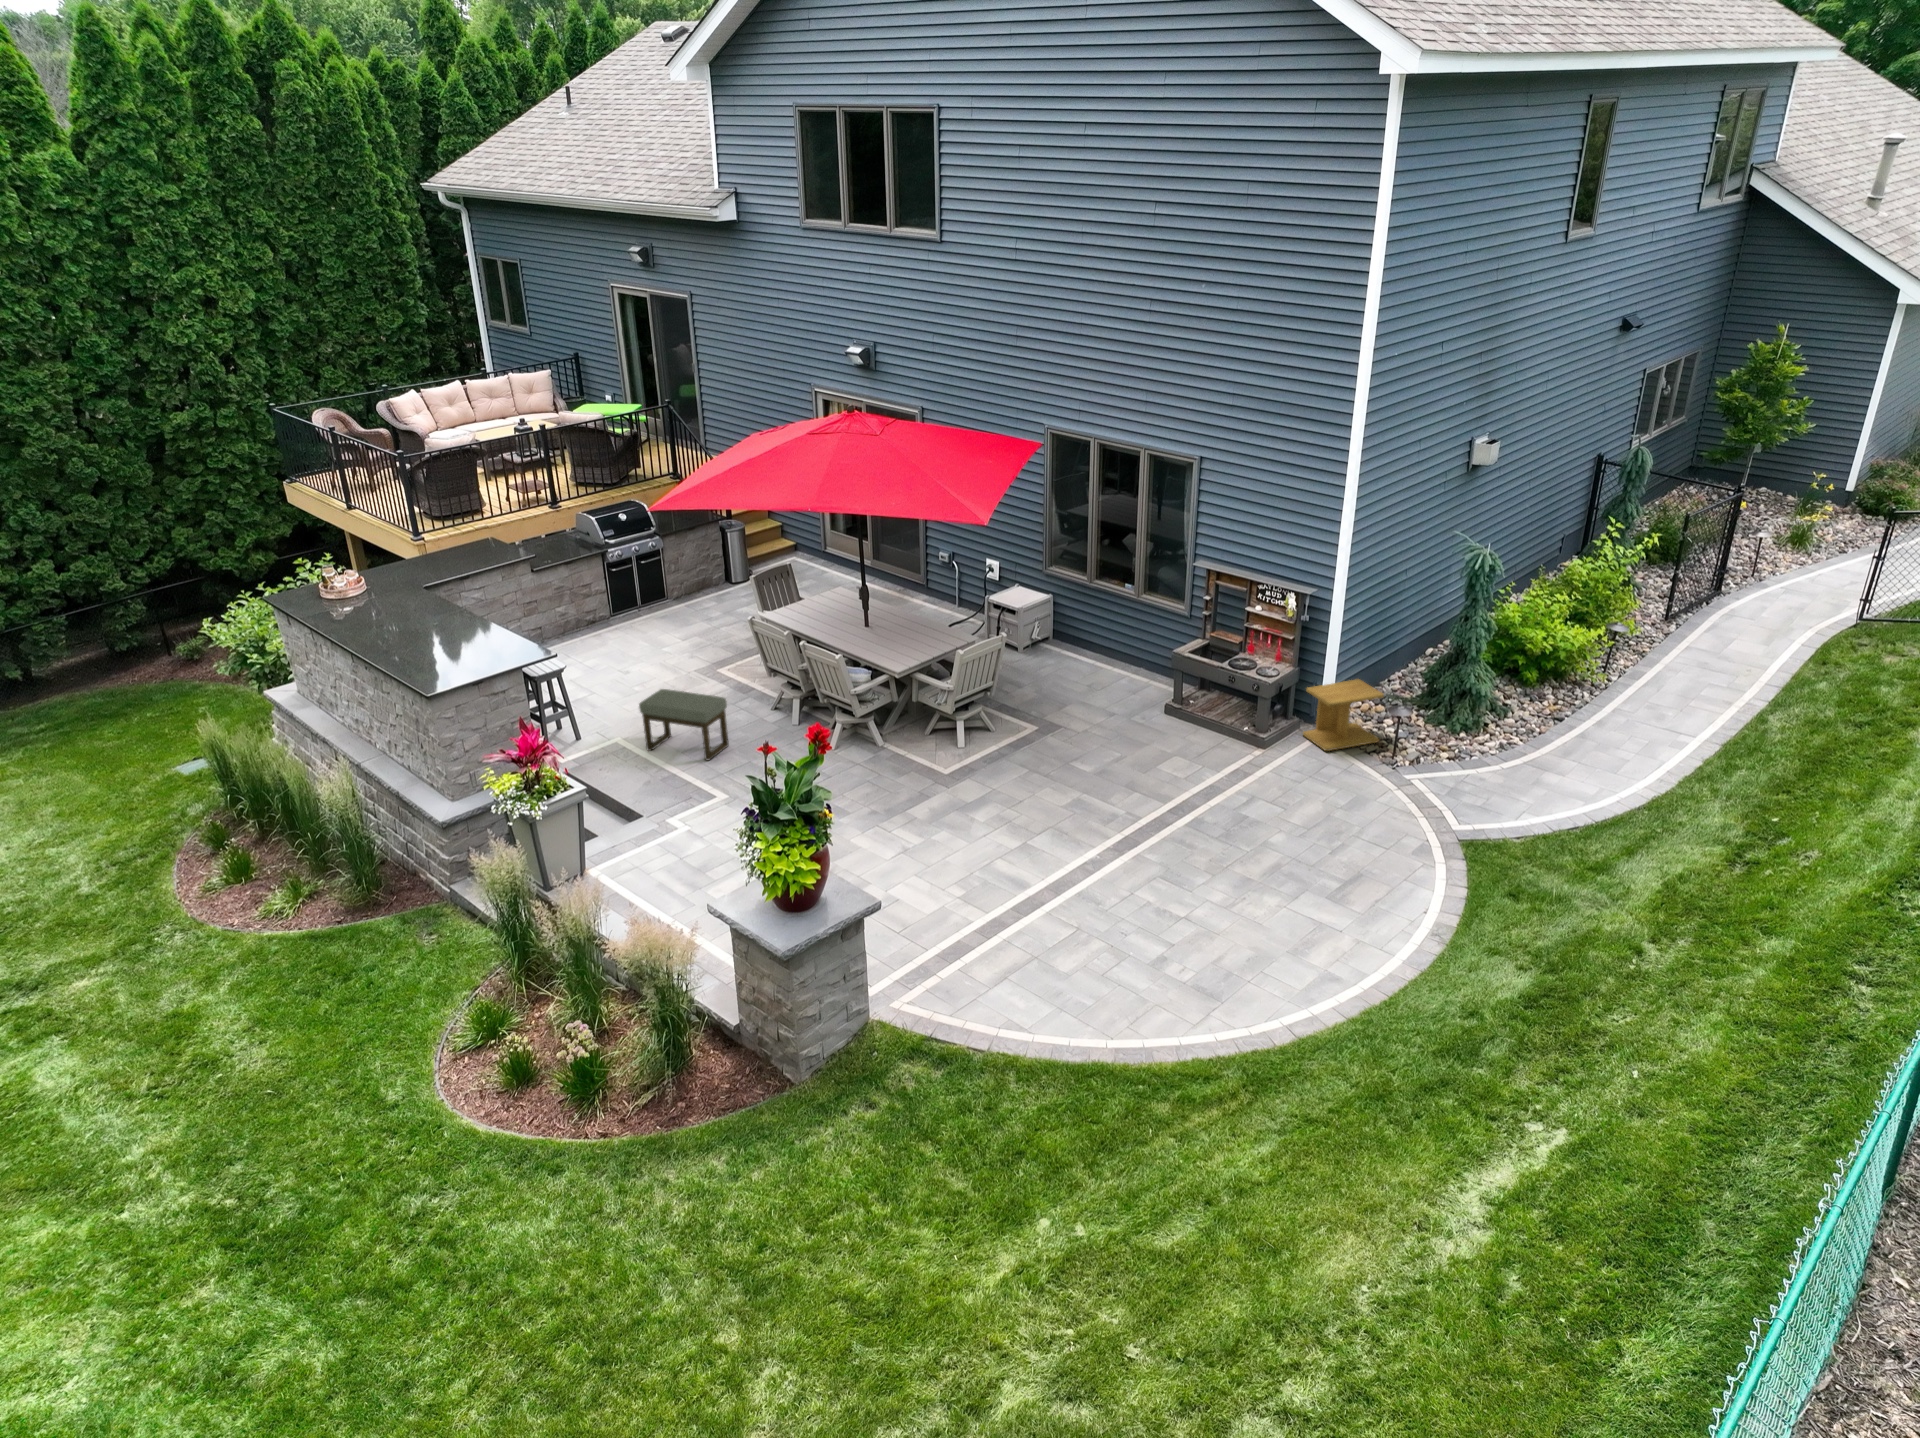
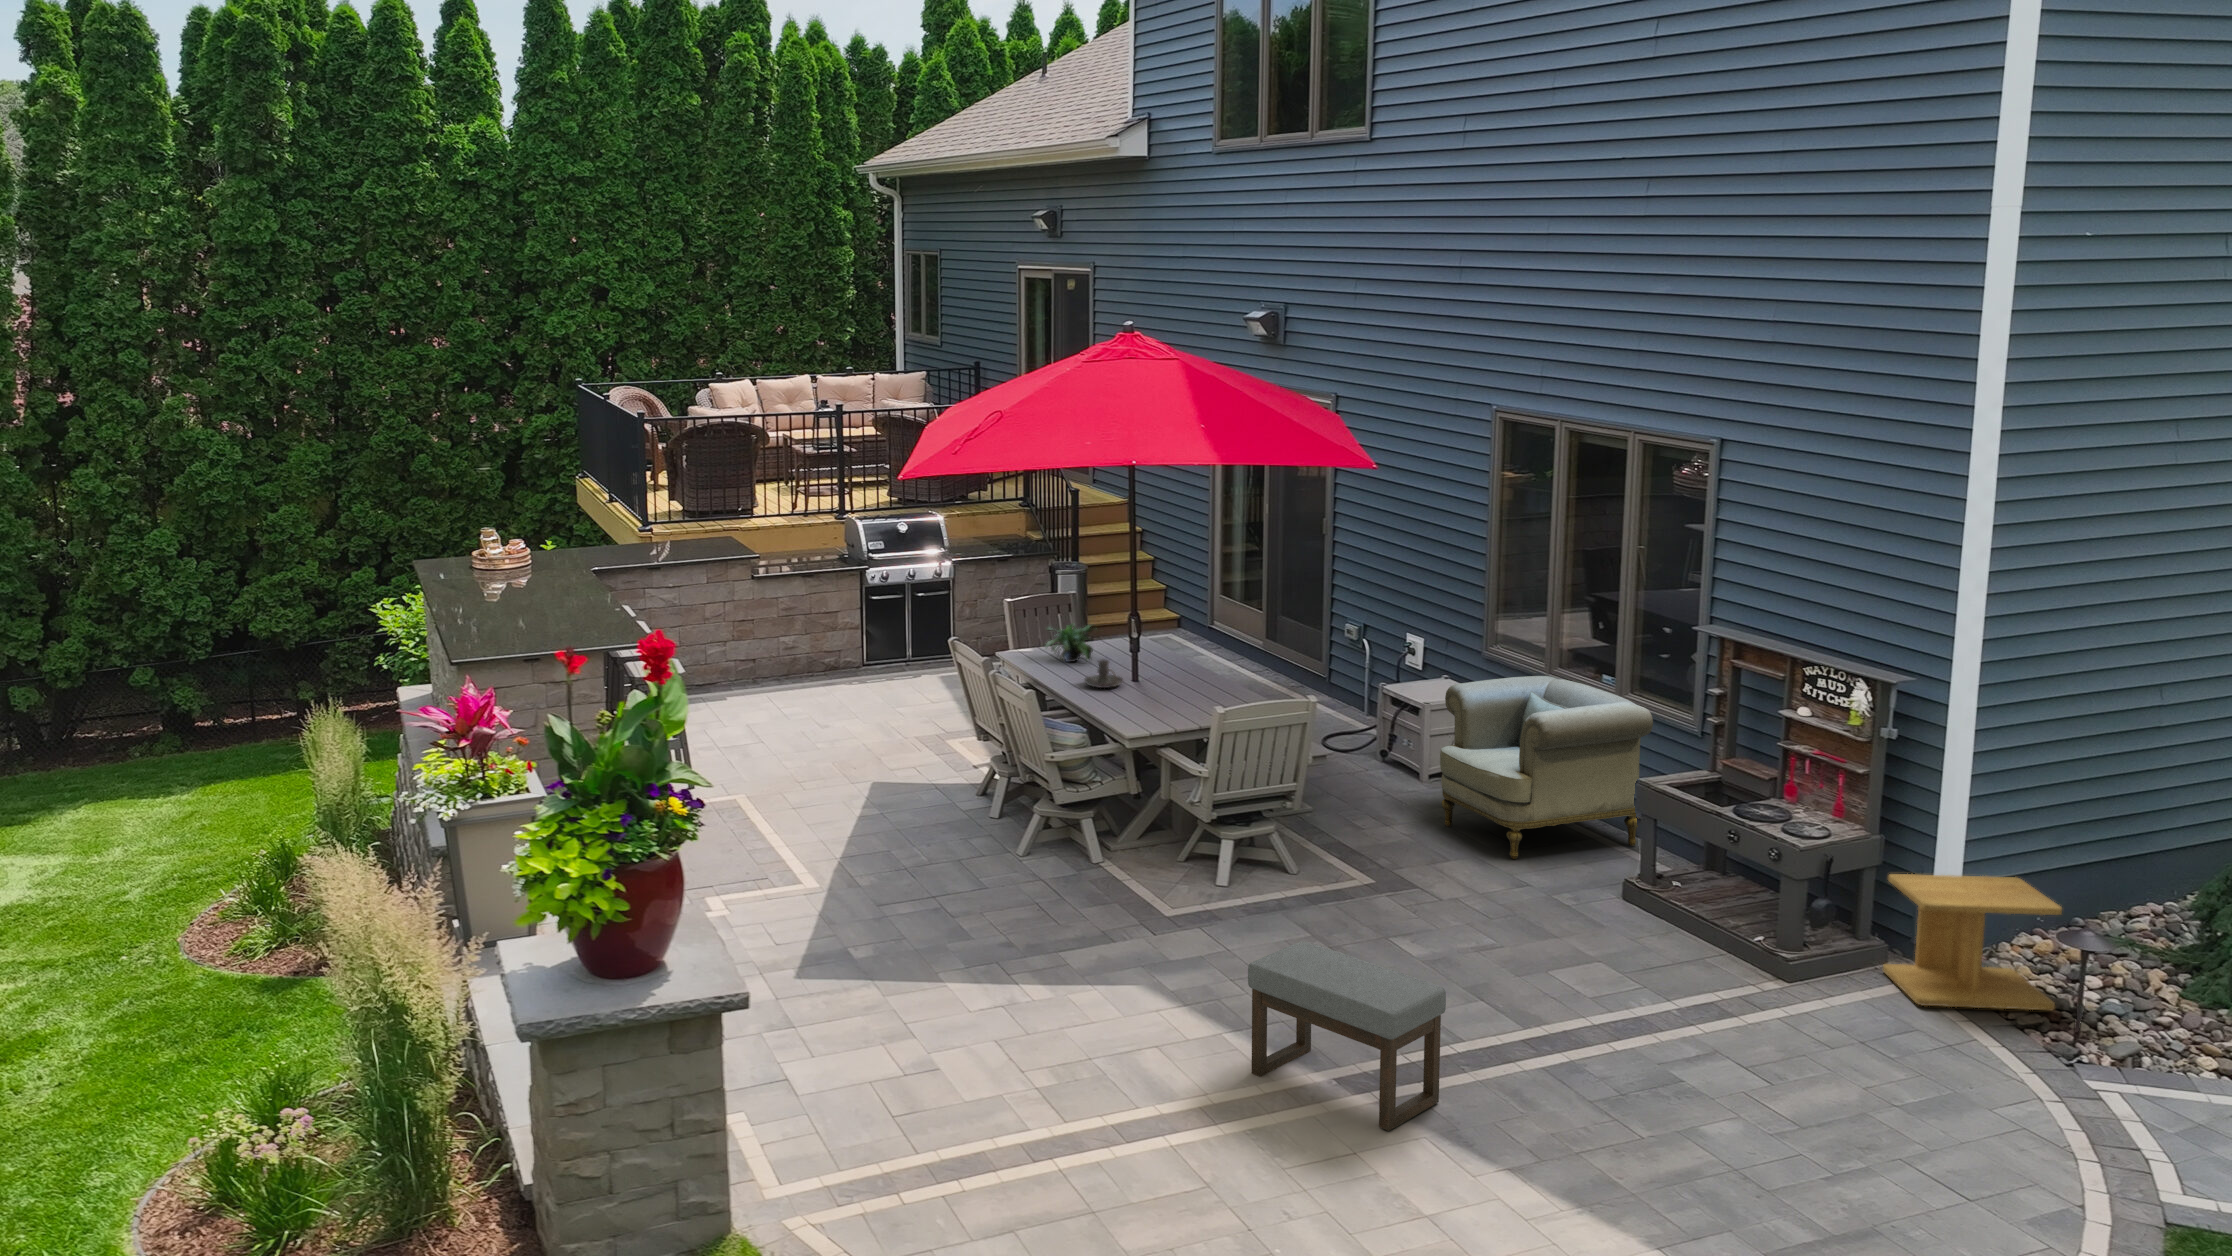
armchair: none [1047,588,1166,701] -> present [1440,676,1653,859]
potted plant: none [799,592,835,619] -> present [1046,623,1093,662]
candle holder: none [845,619,871,638] -> present [1084,659,1123,688]
ottoman: present [639,689,729,761] -> present [1248,941,1446,1131]

